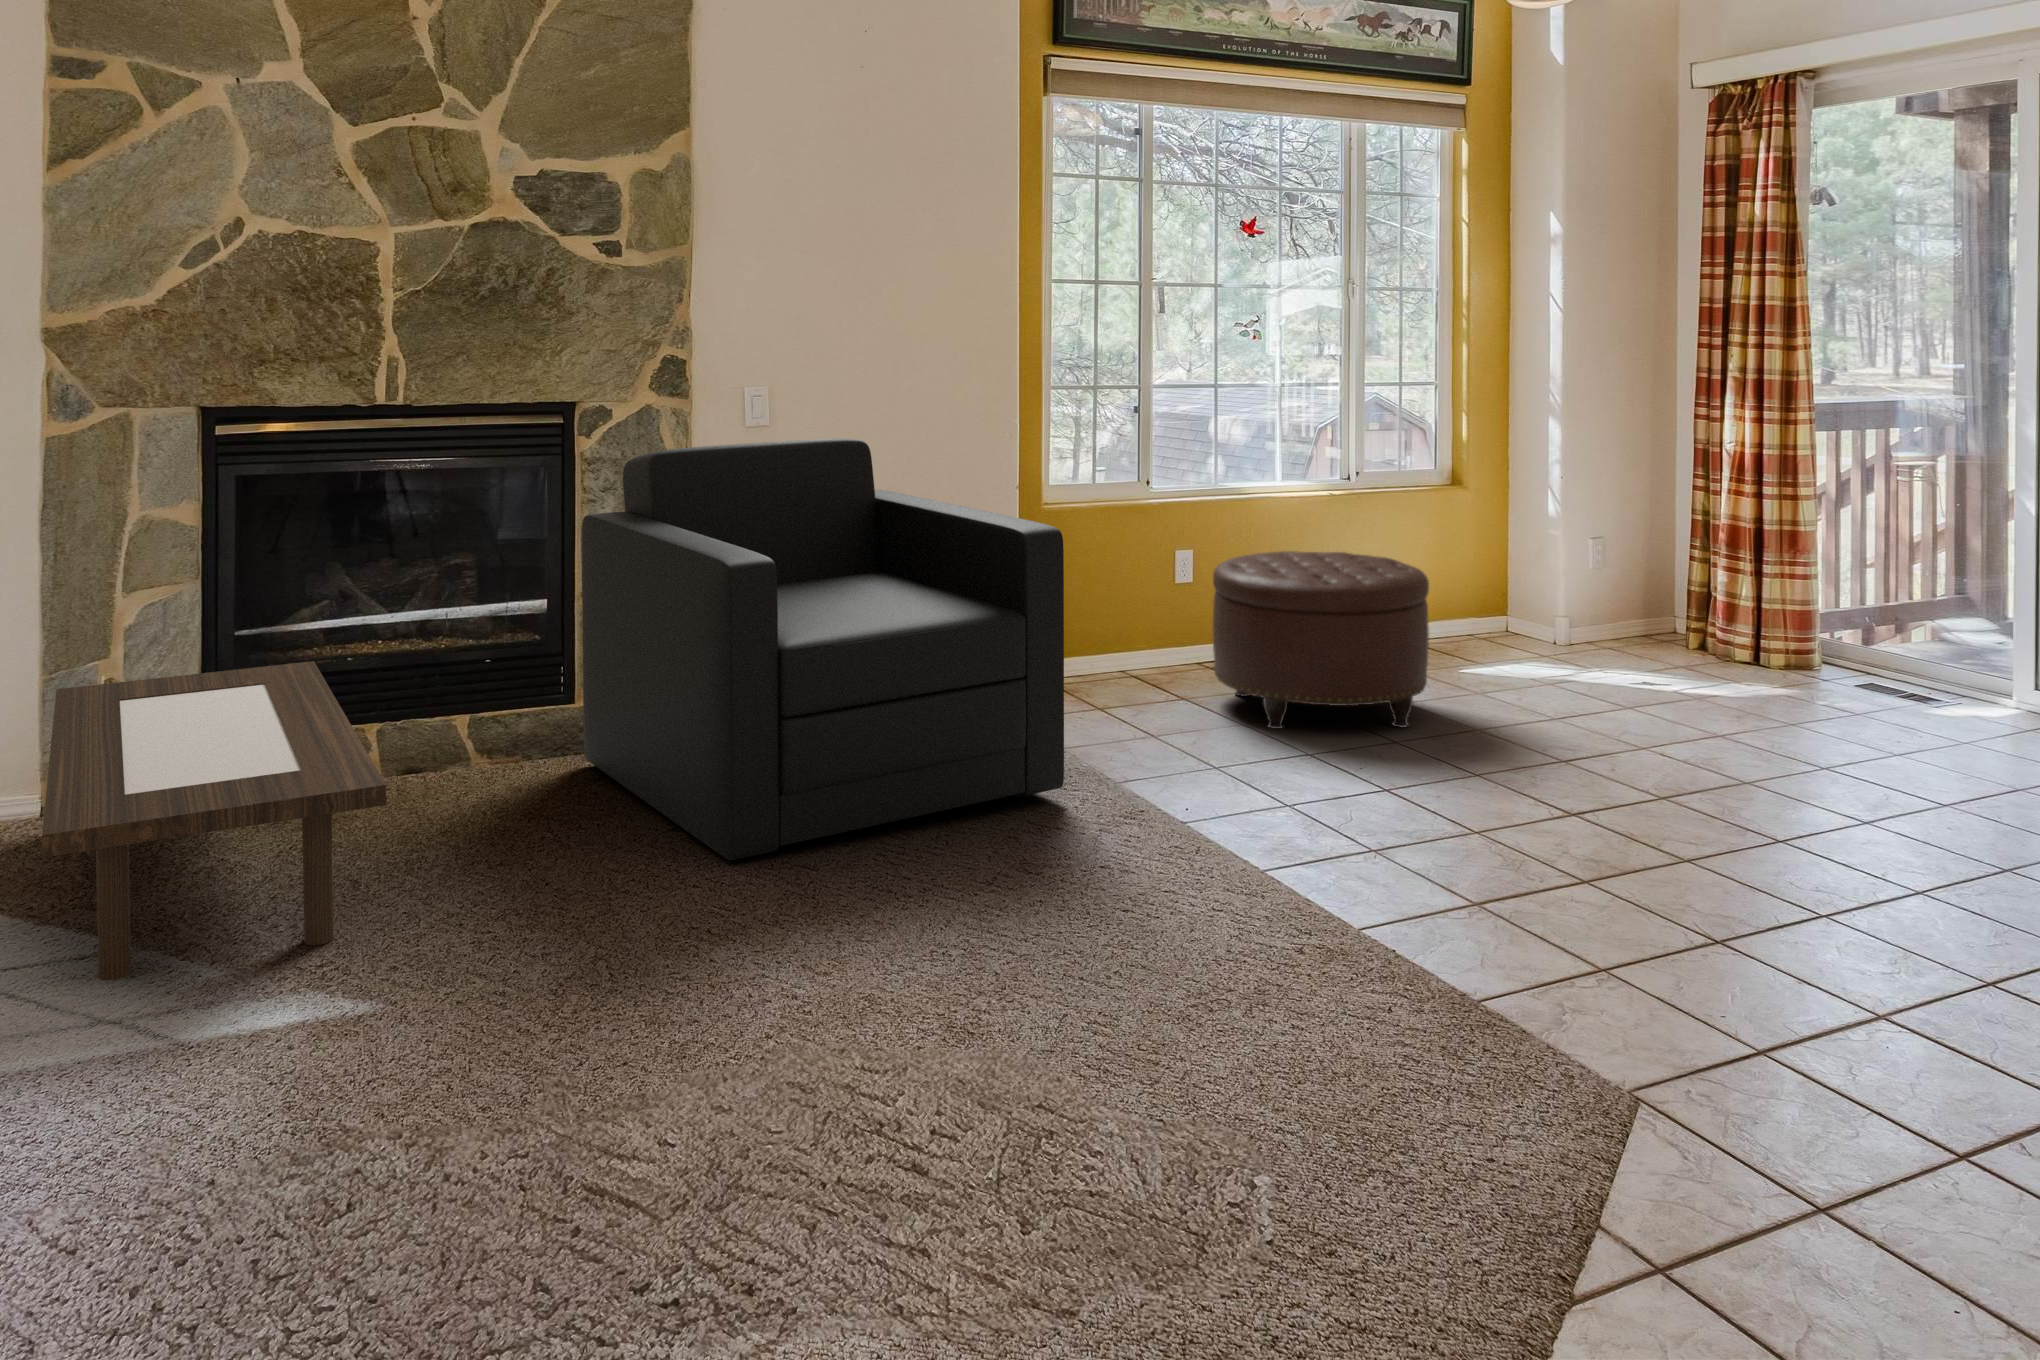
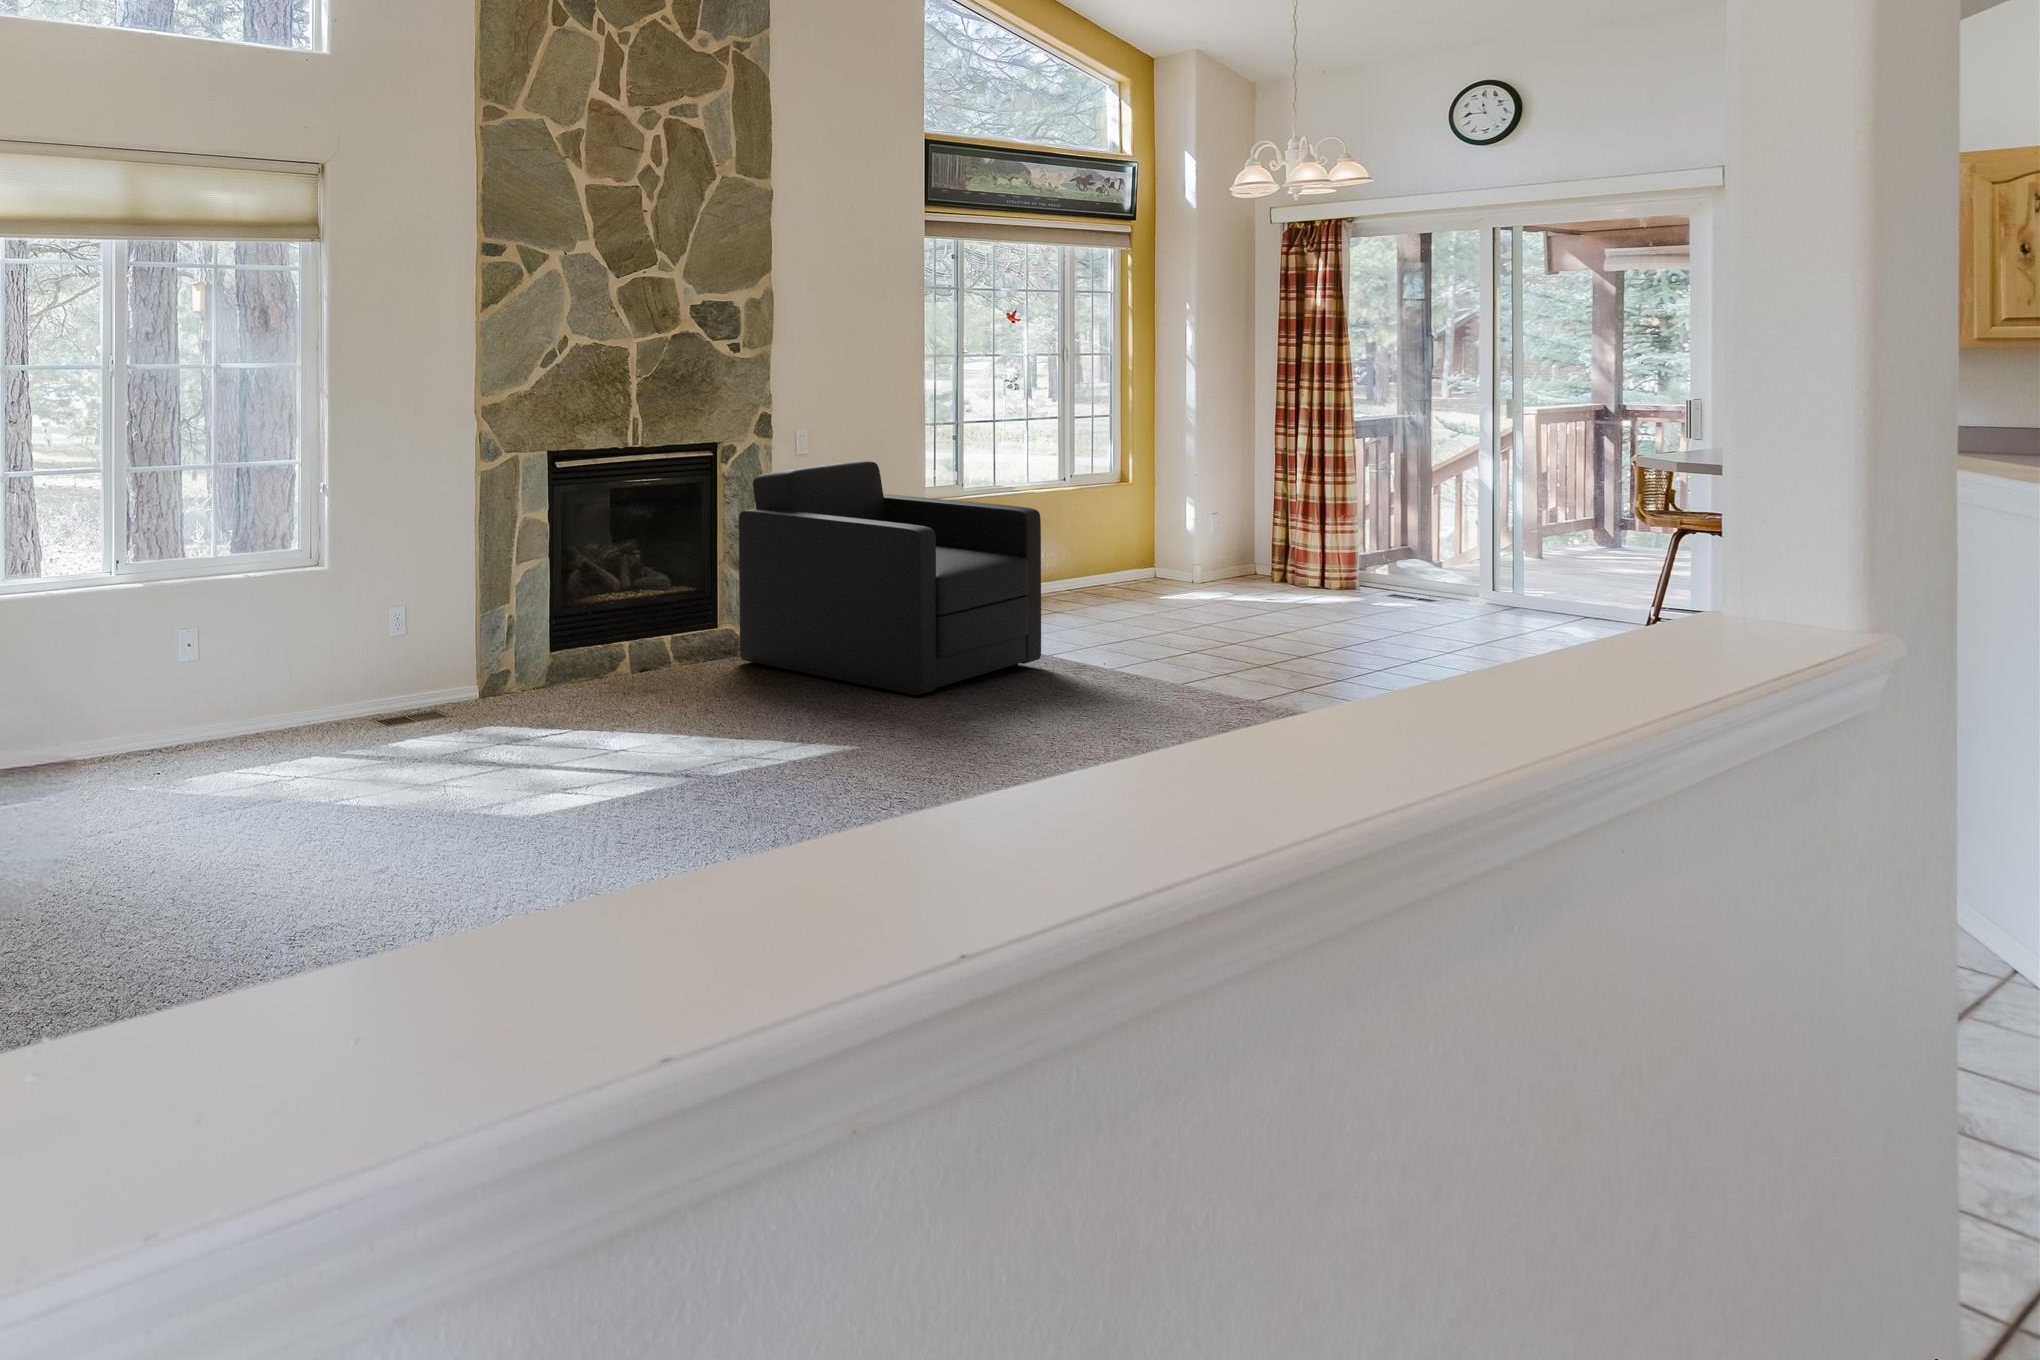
ottoman: present [1213,551,1429,729] -> none [1040,527,1179,634]
coffee table: present [42,661,386,980] -> none [501,602,814,750]

